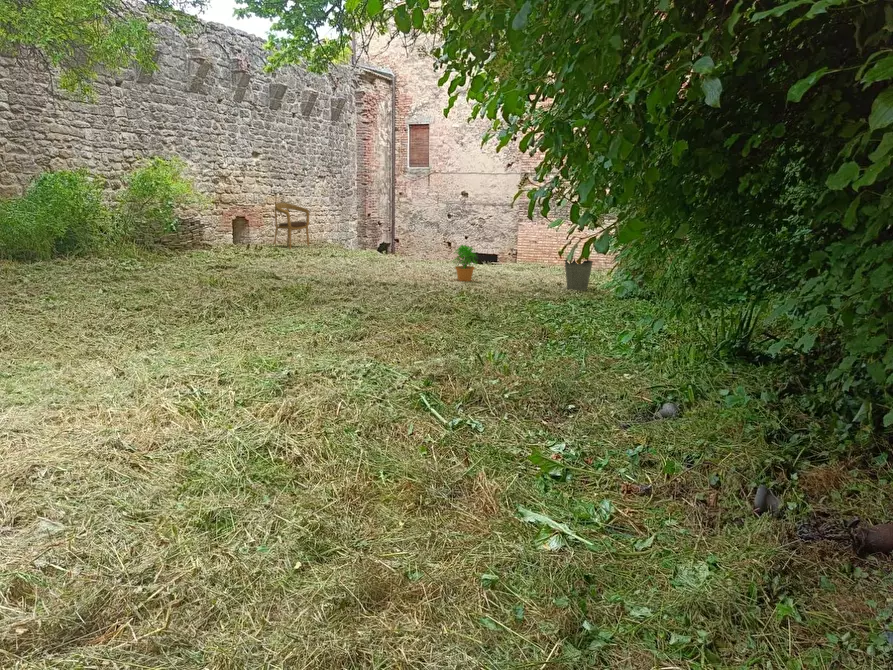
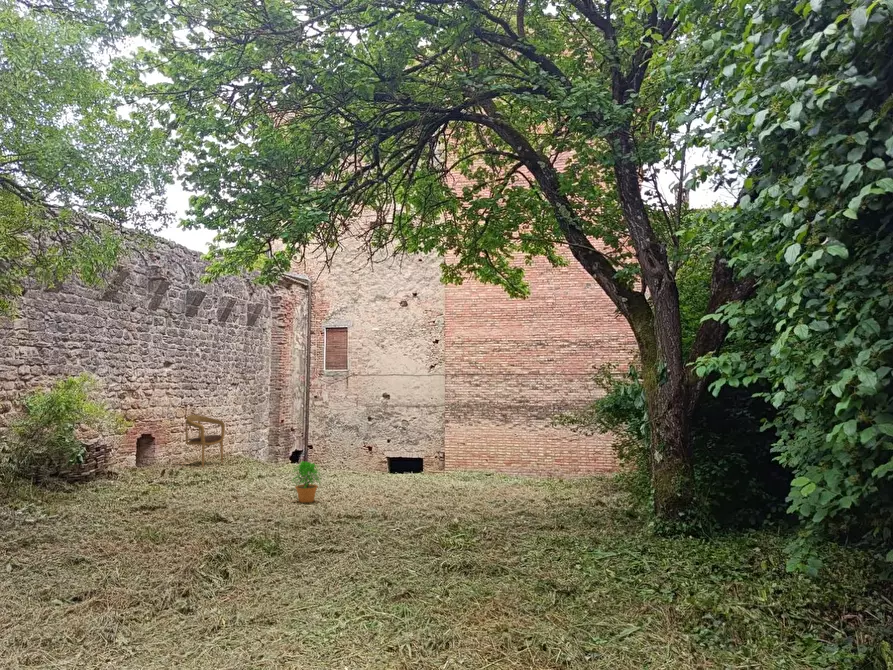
potted plant: present [452,245,477,281] -> present [292,461,320,502]
bucket: present [565,259,593,290] -> none [538,474,570,511]

